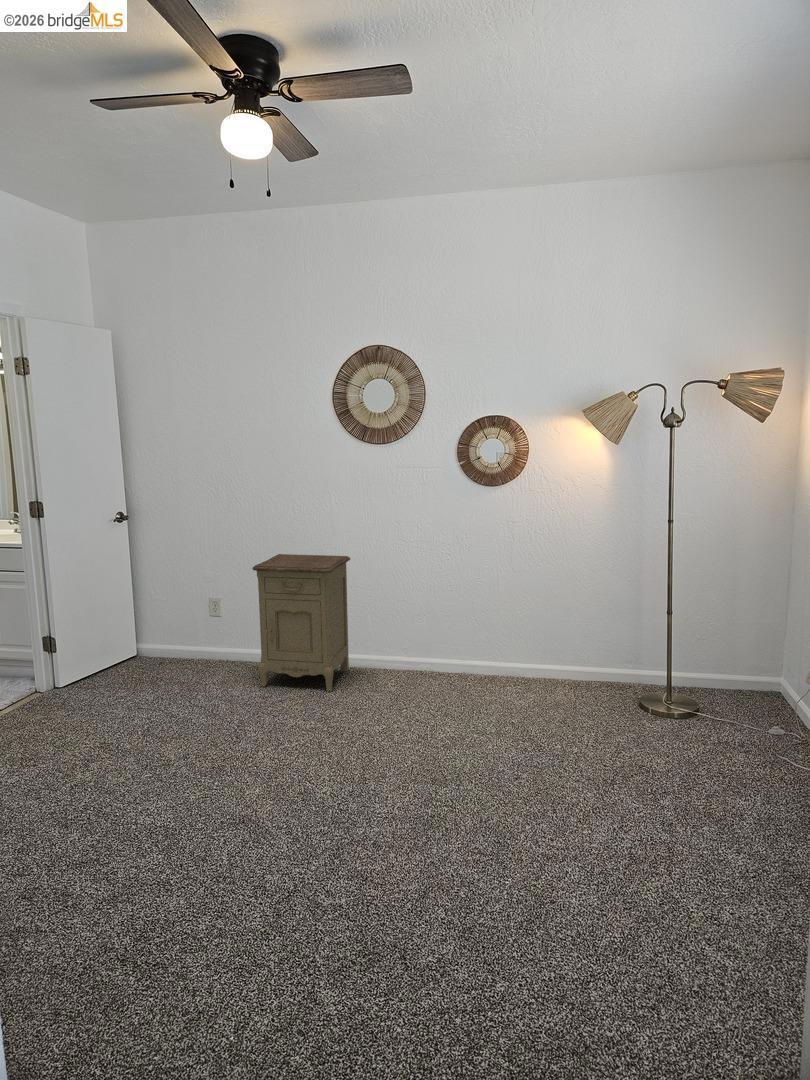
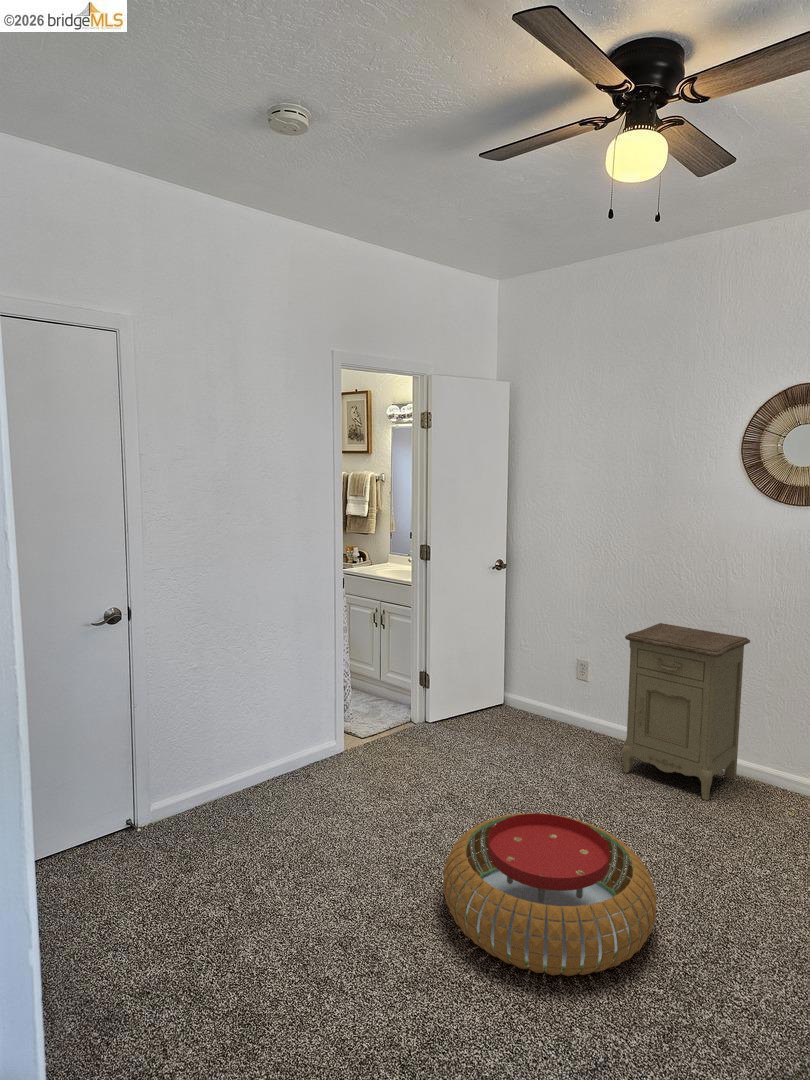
pouf: none [121,724,312,853] -> present [443,813,657,976]

